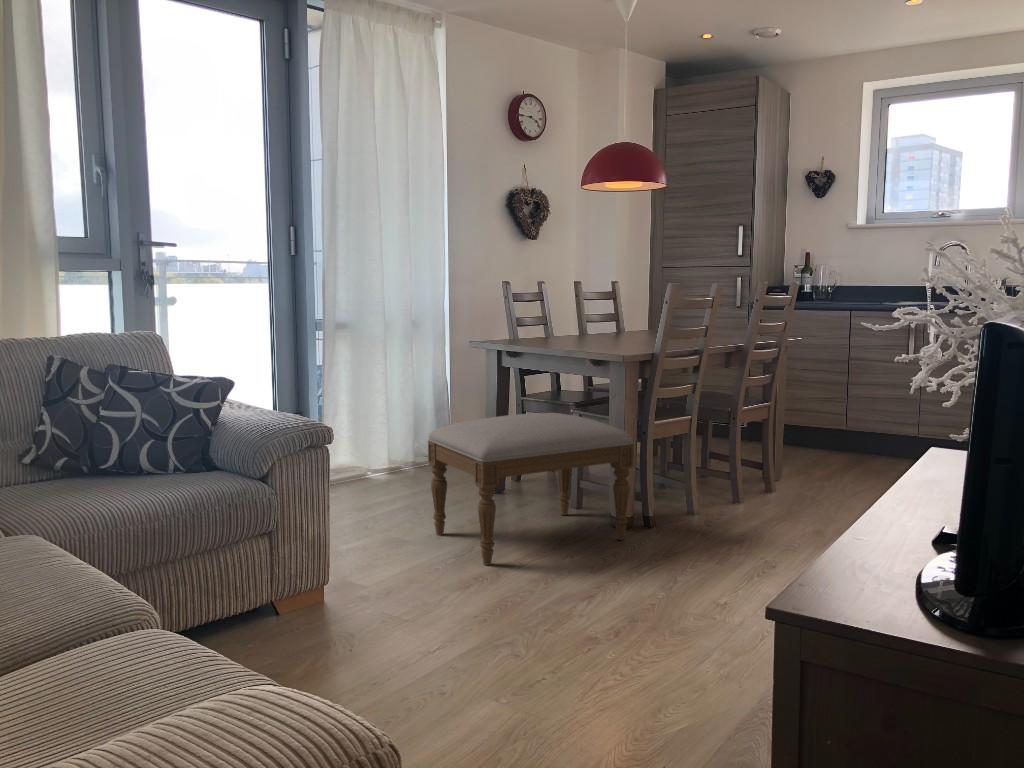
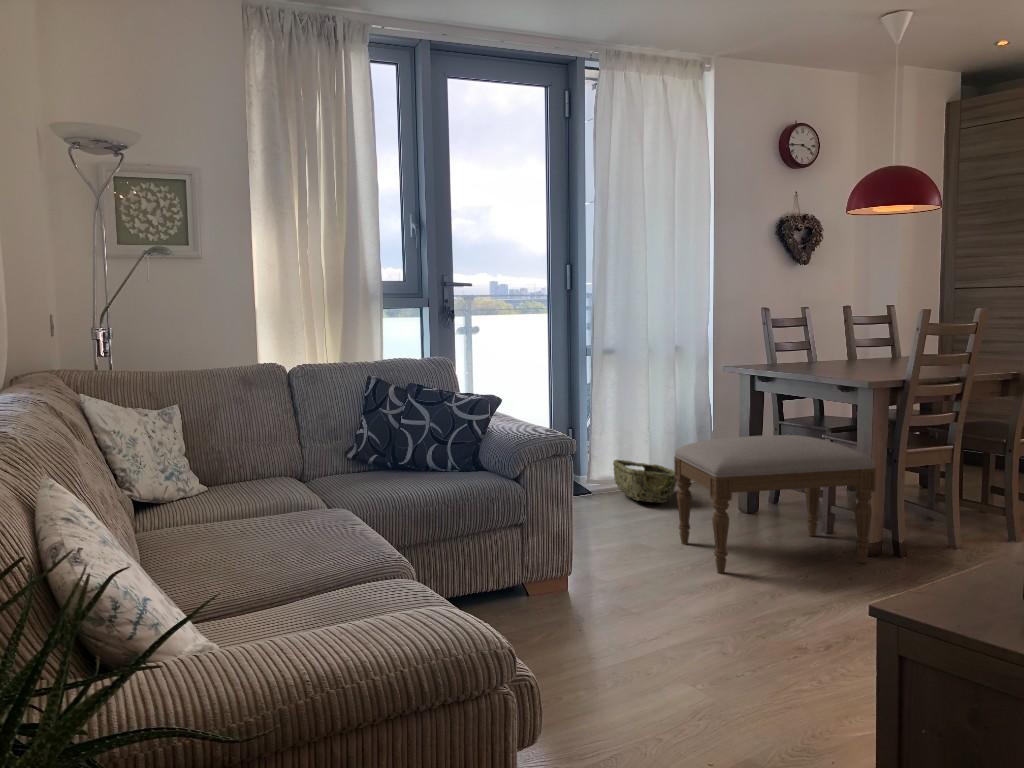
woven basket: none [347,445,422,491] -> present [613,460,678,503]

